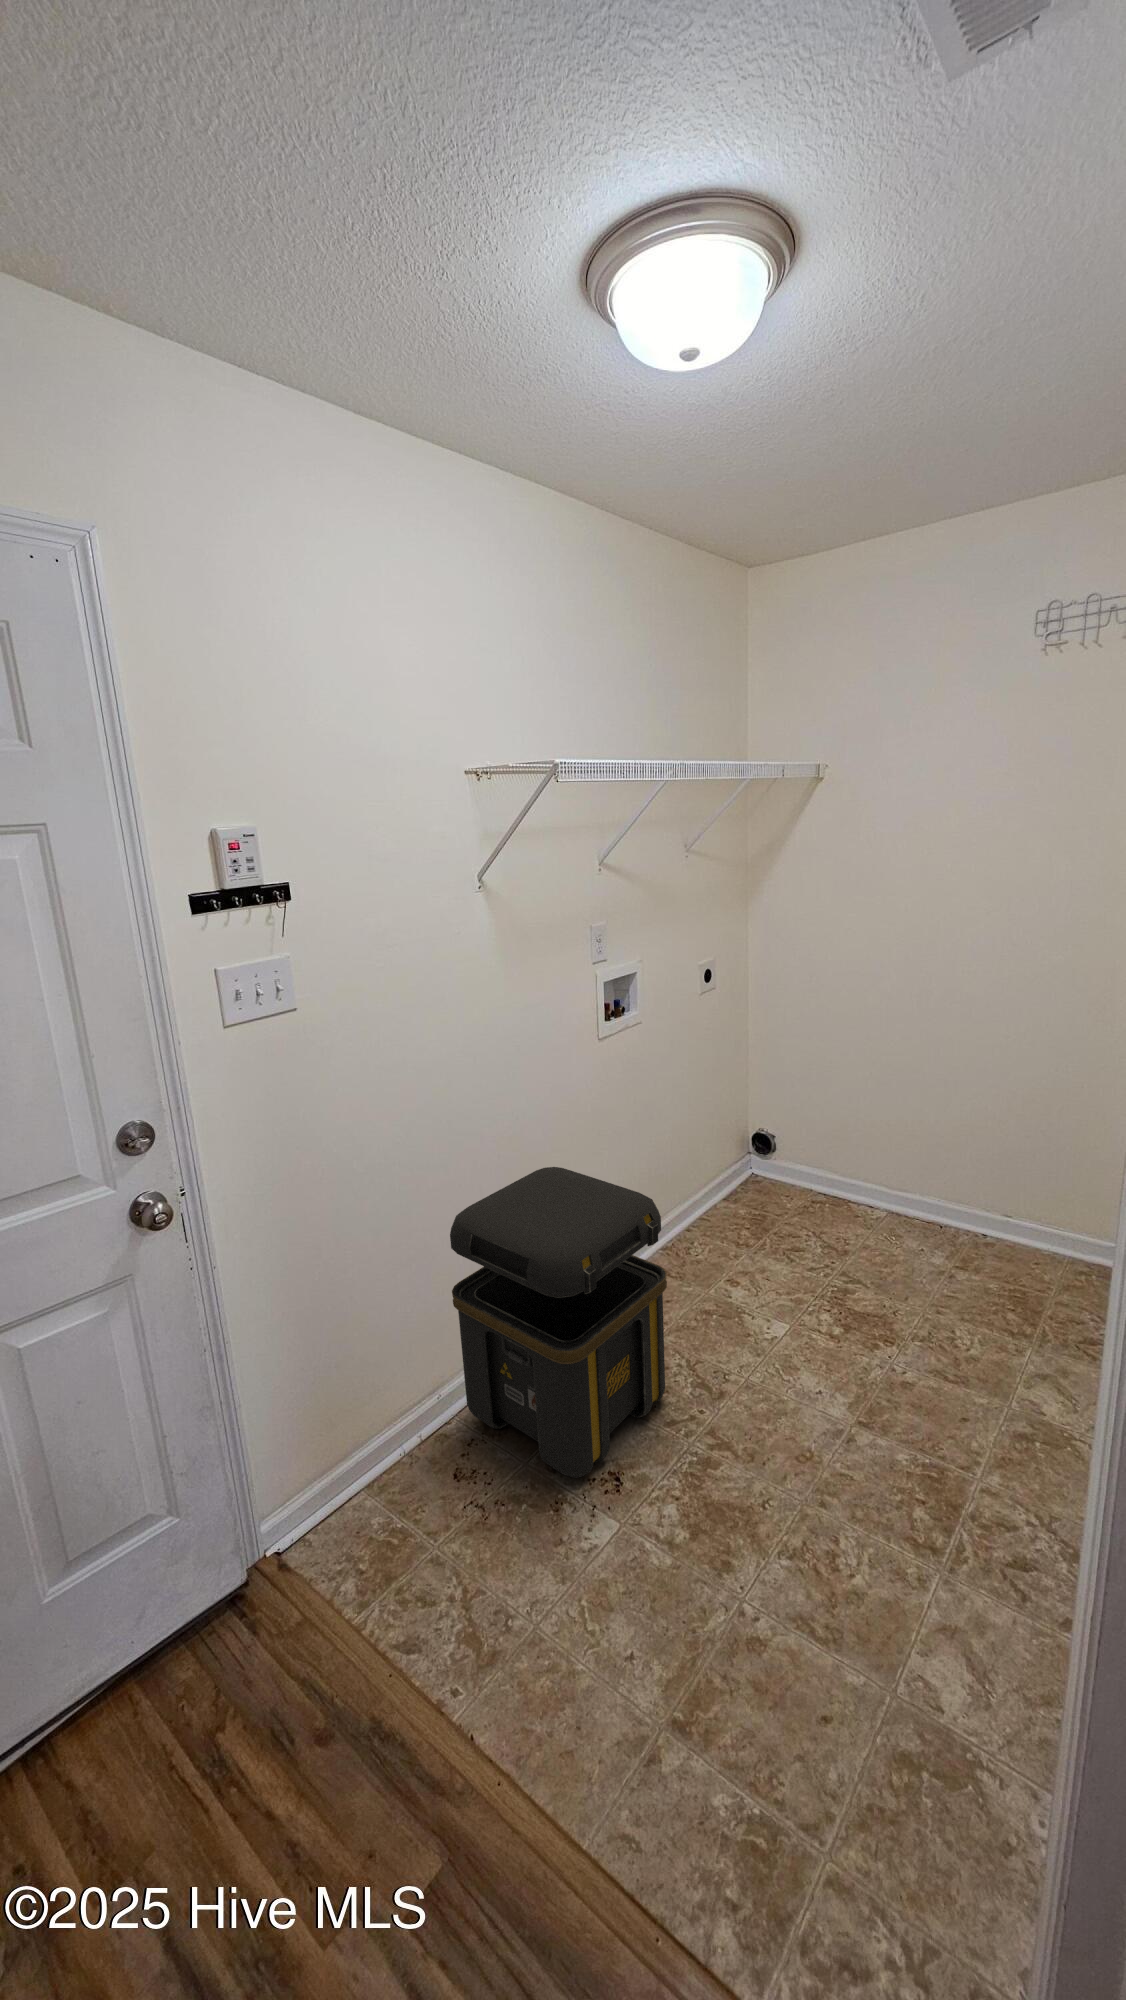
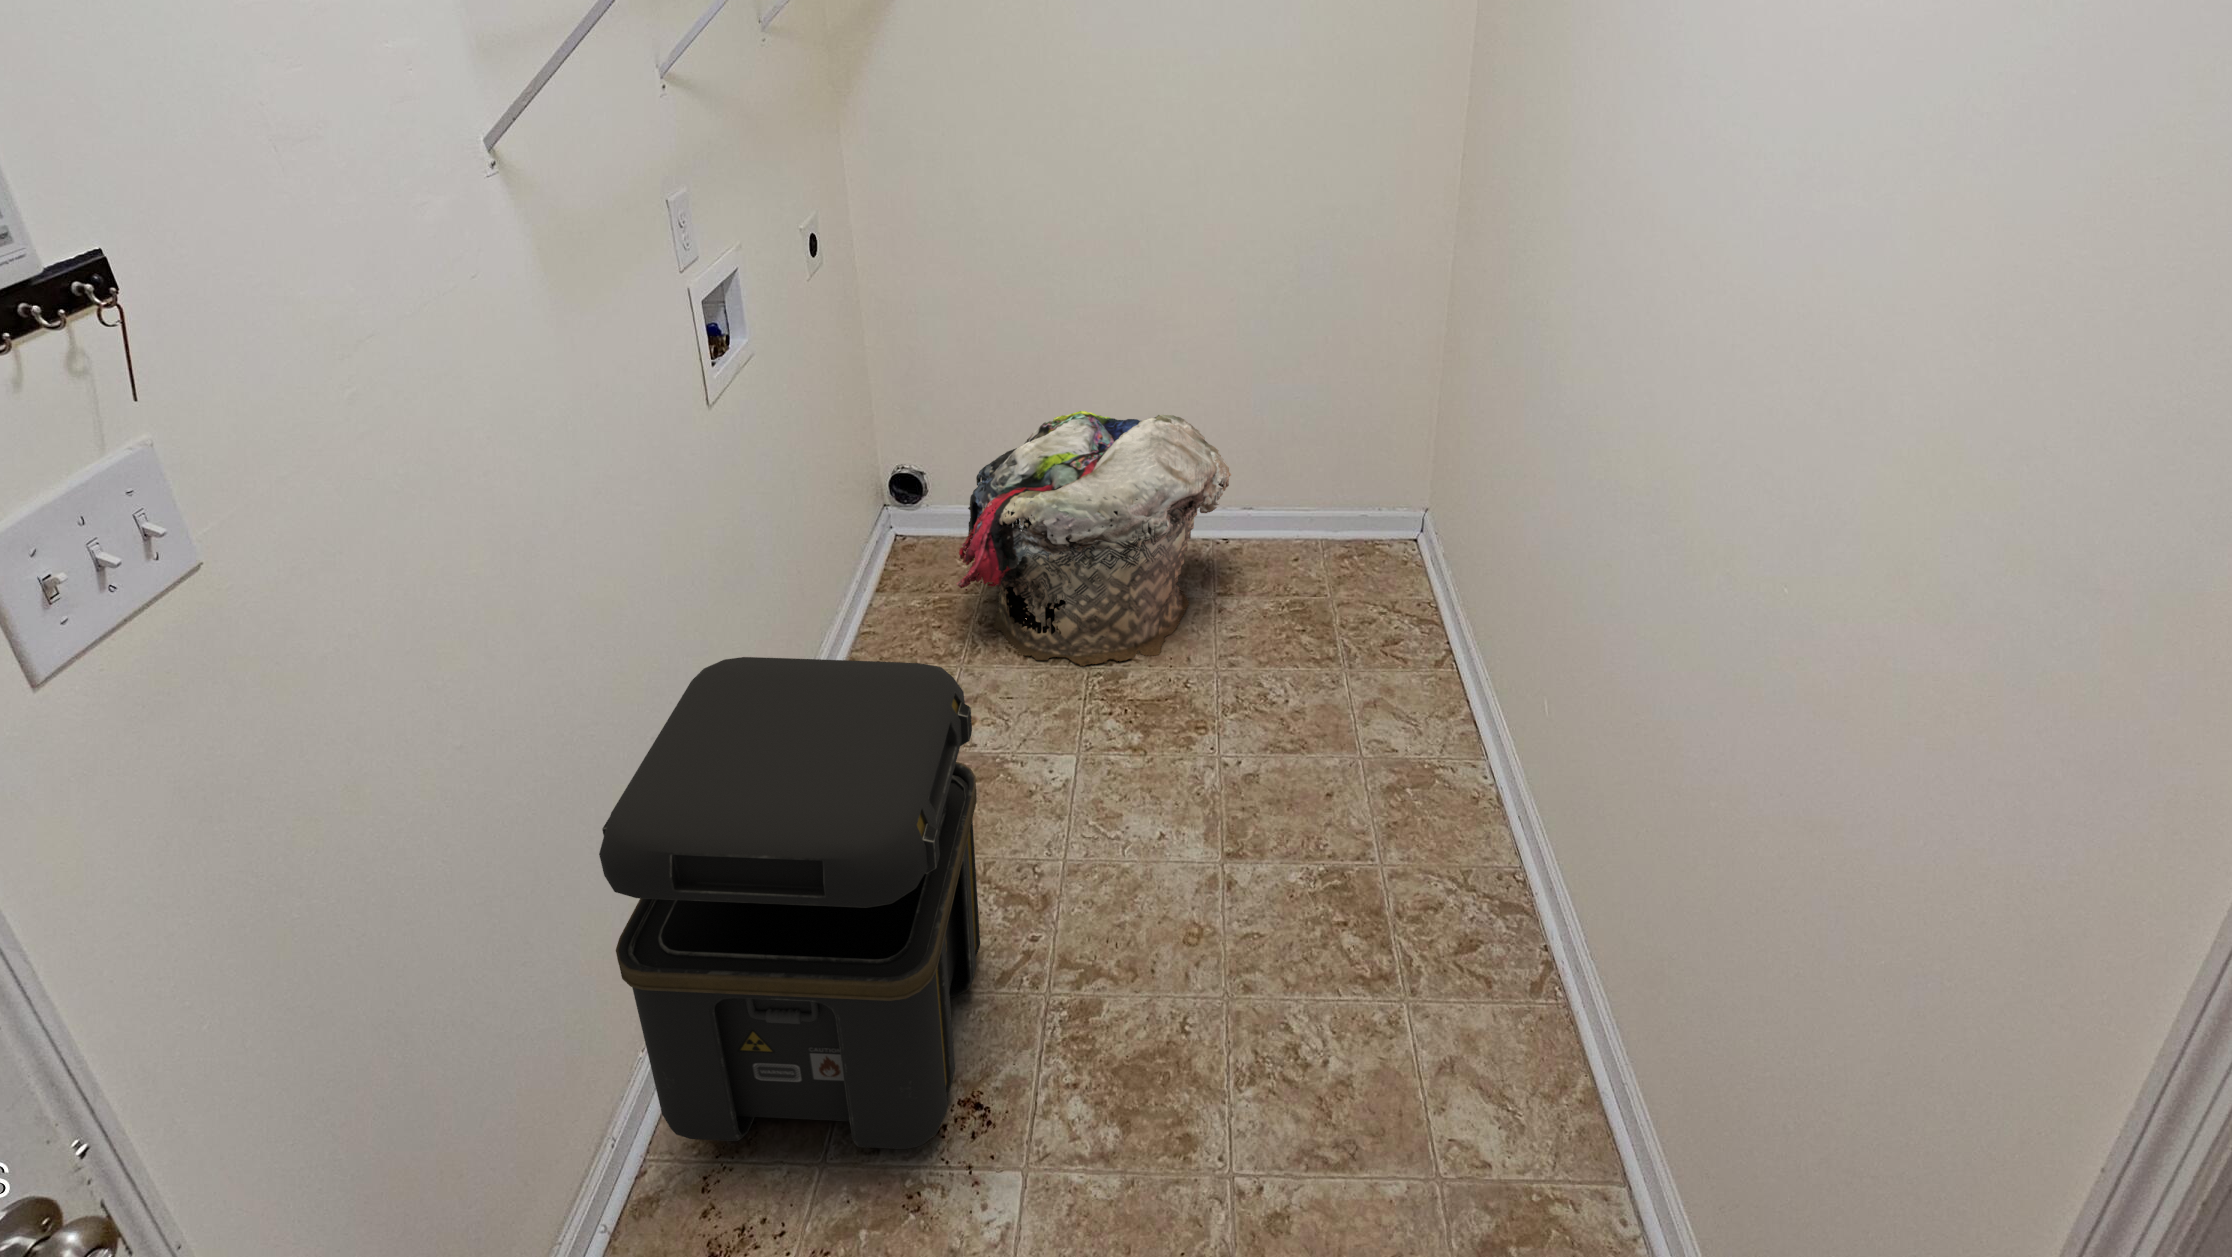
laundry basket: none [755,1111,972,1290] -> present [957,411,1231,666]

